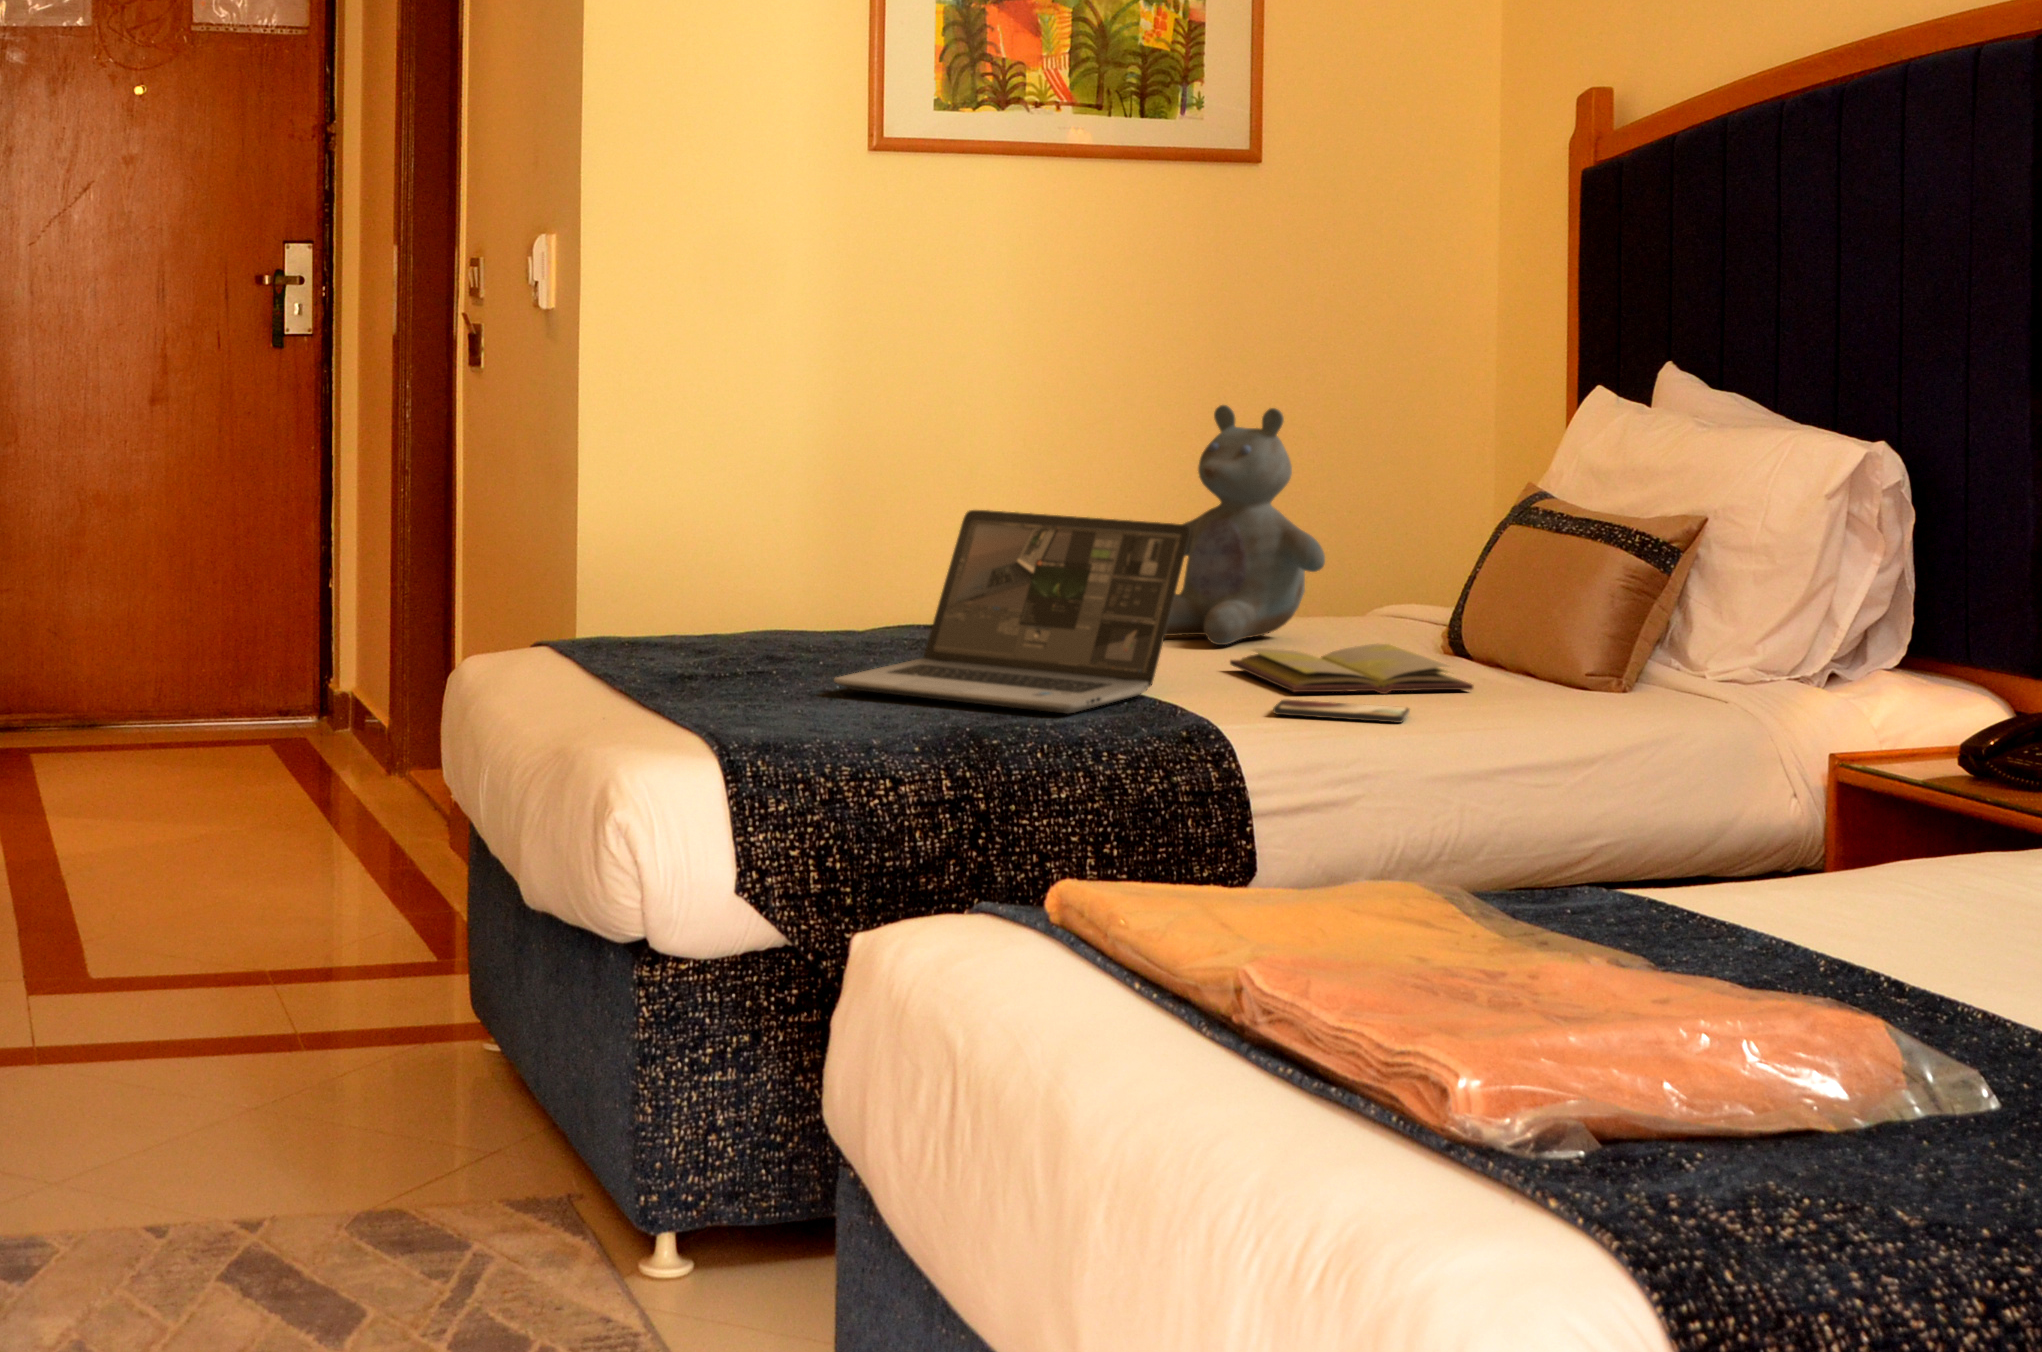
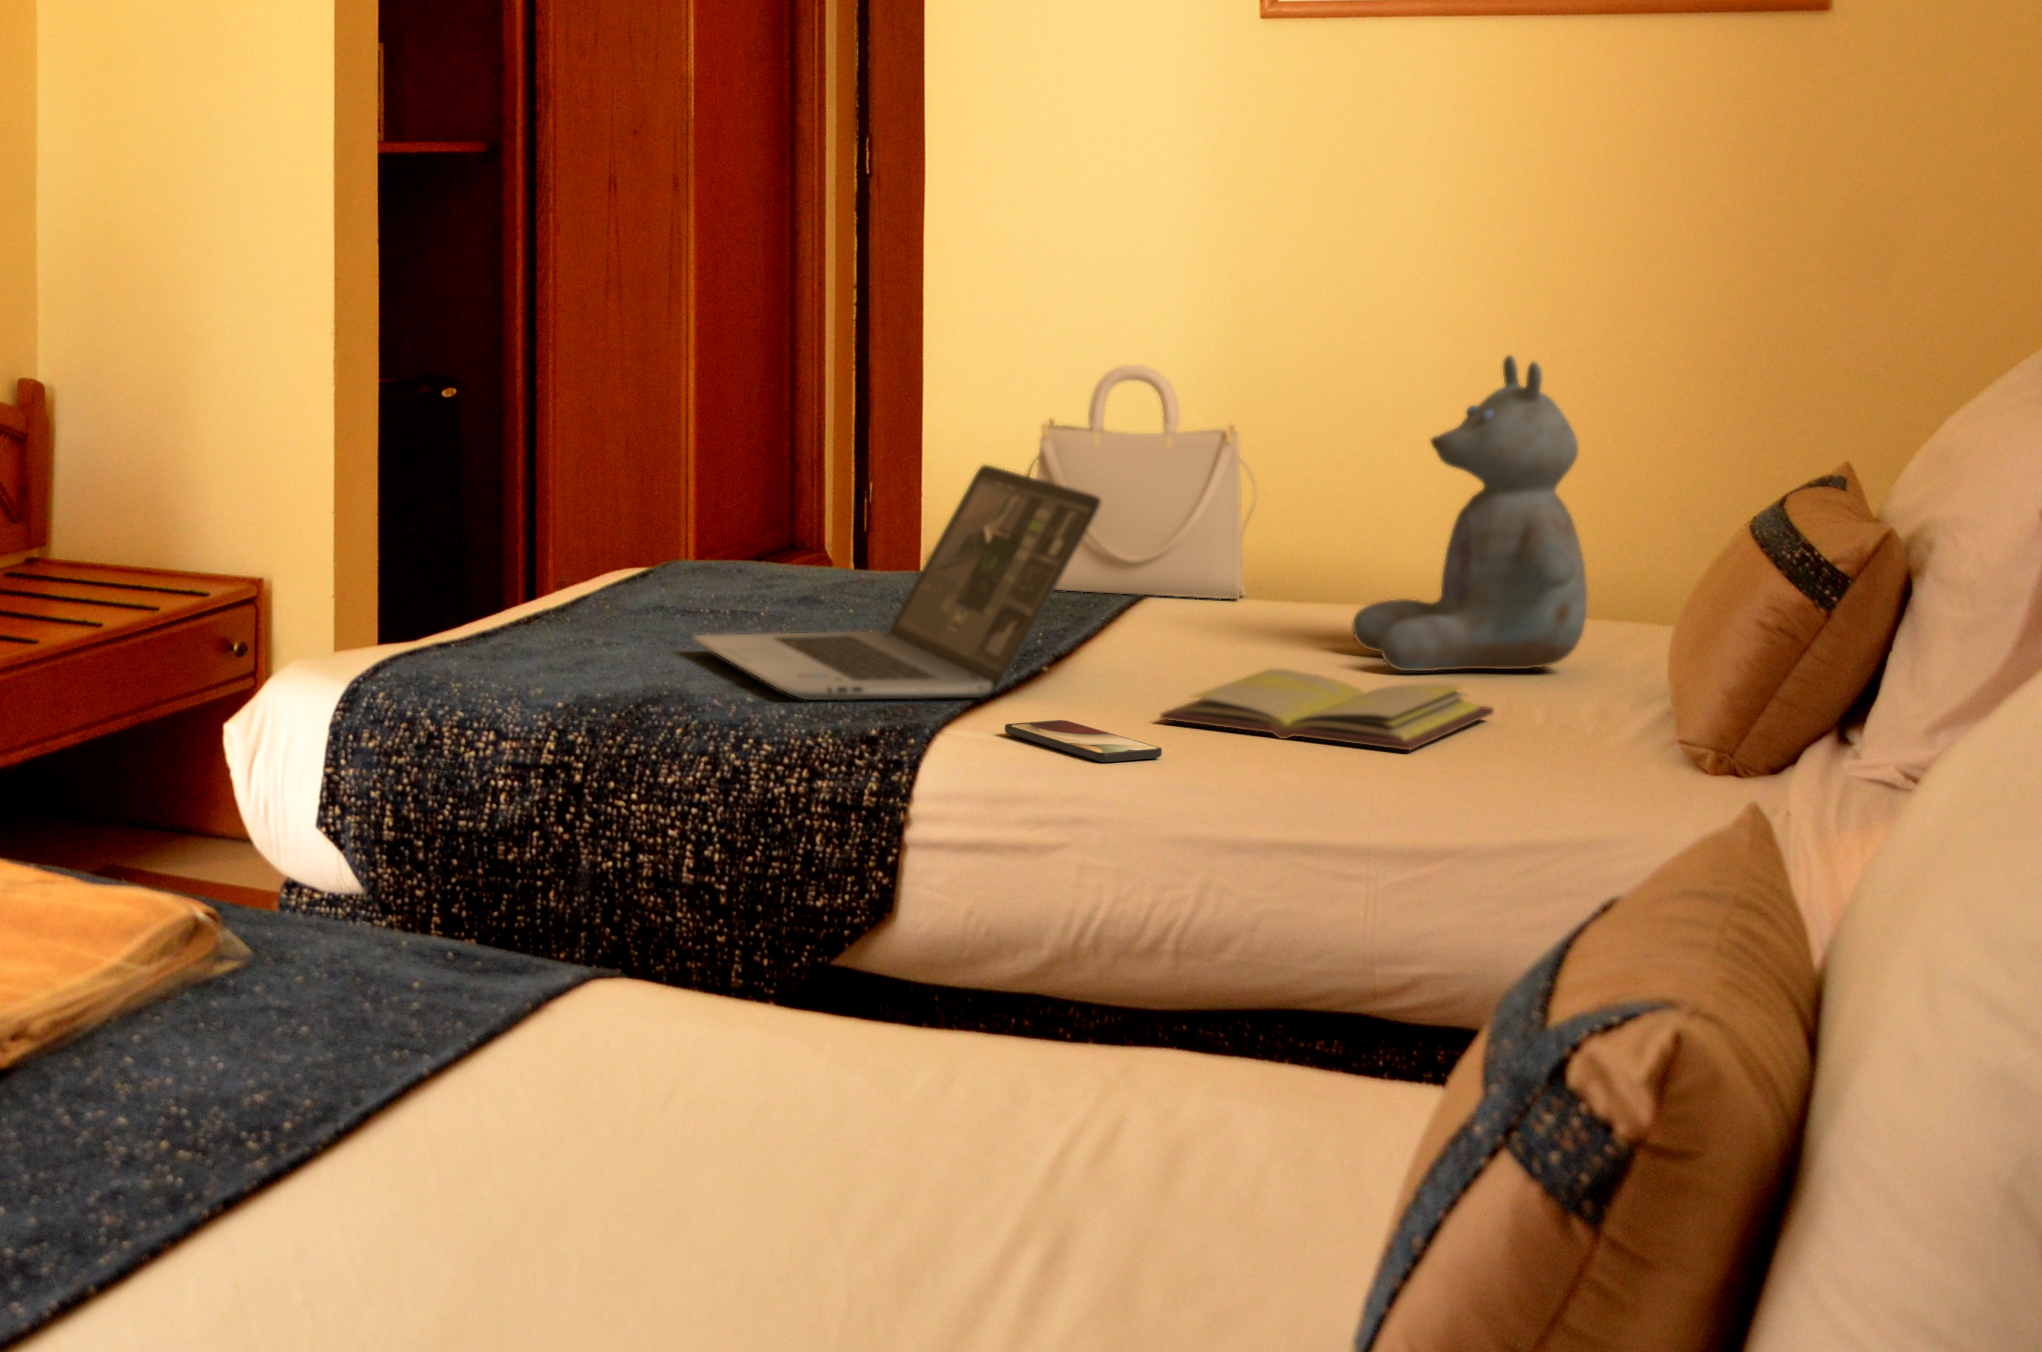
handbag: none [732,428,908,621] -> present [1026,365,1257,599]

